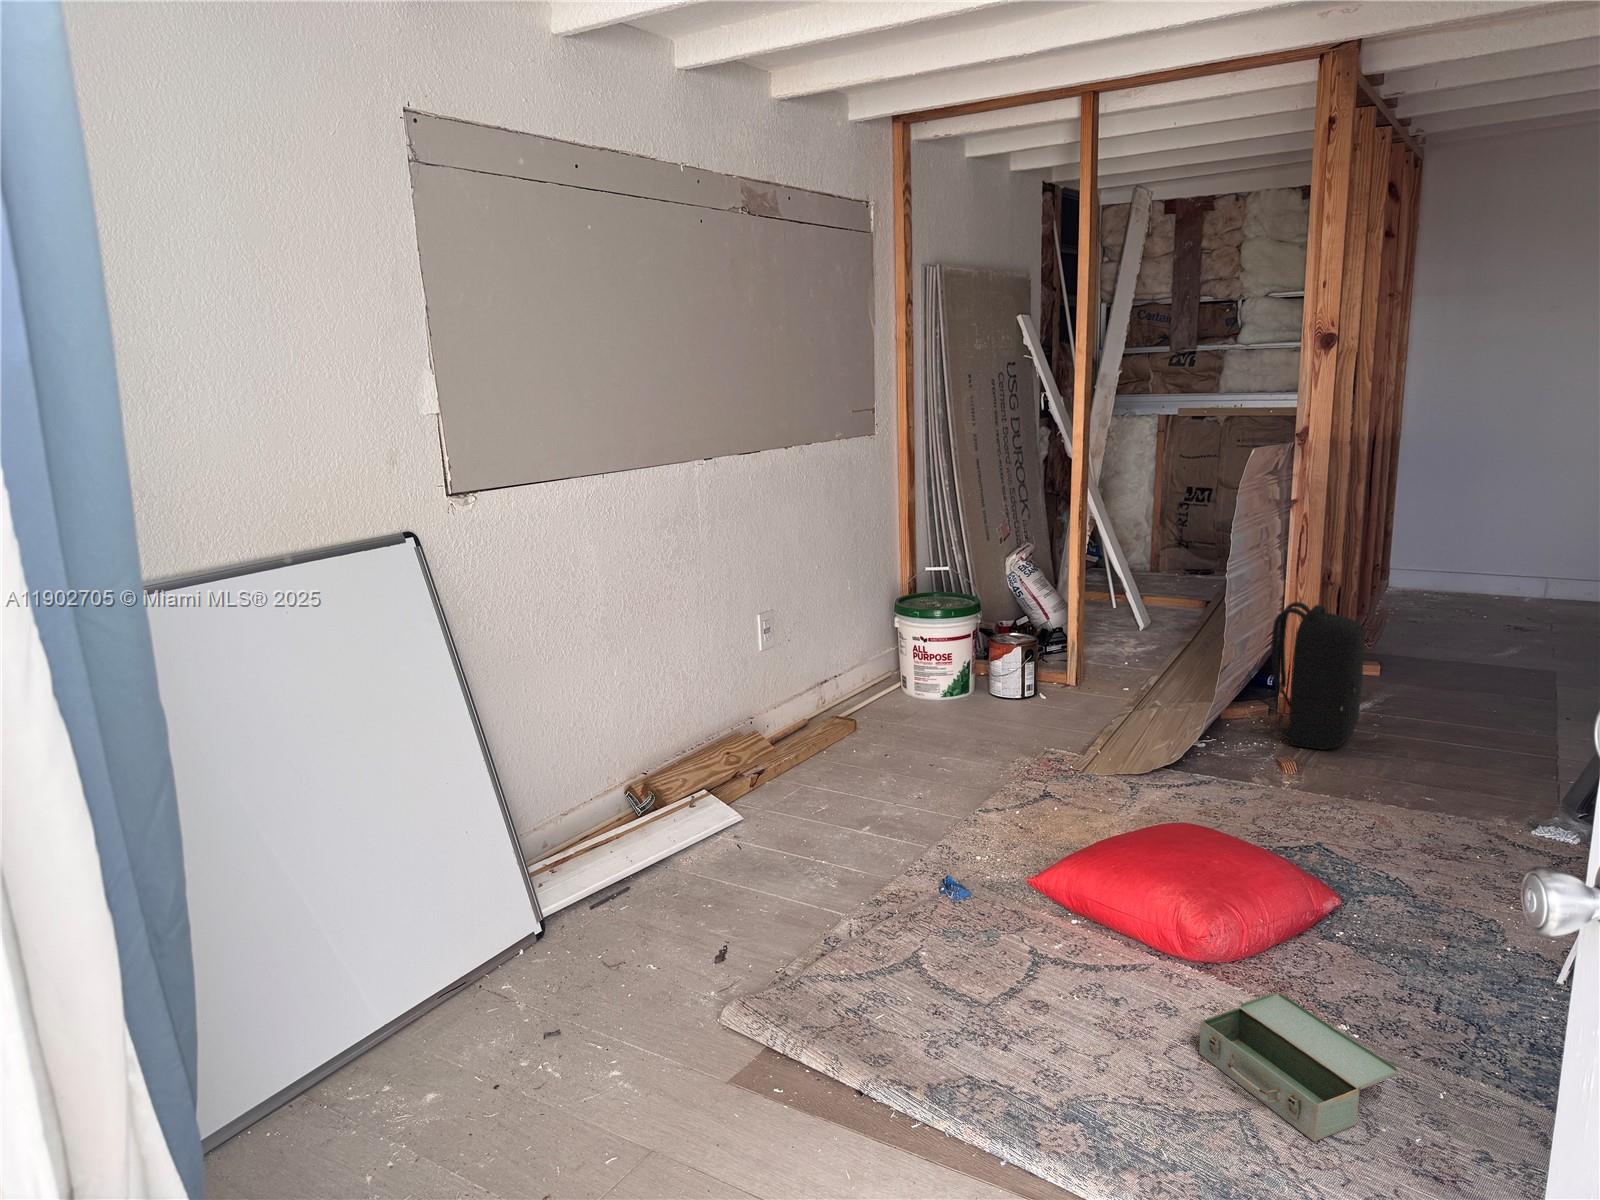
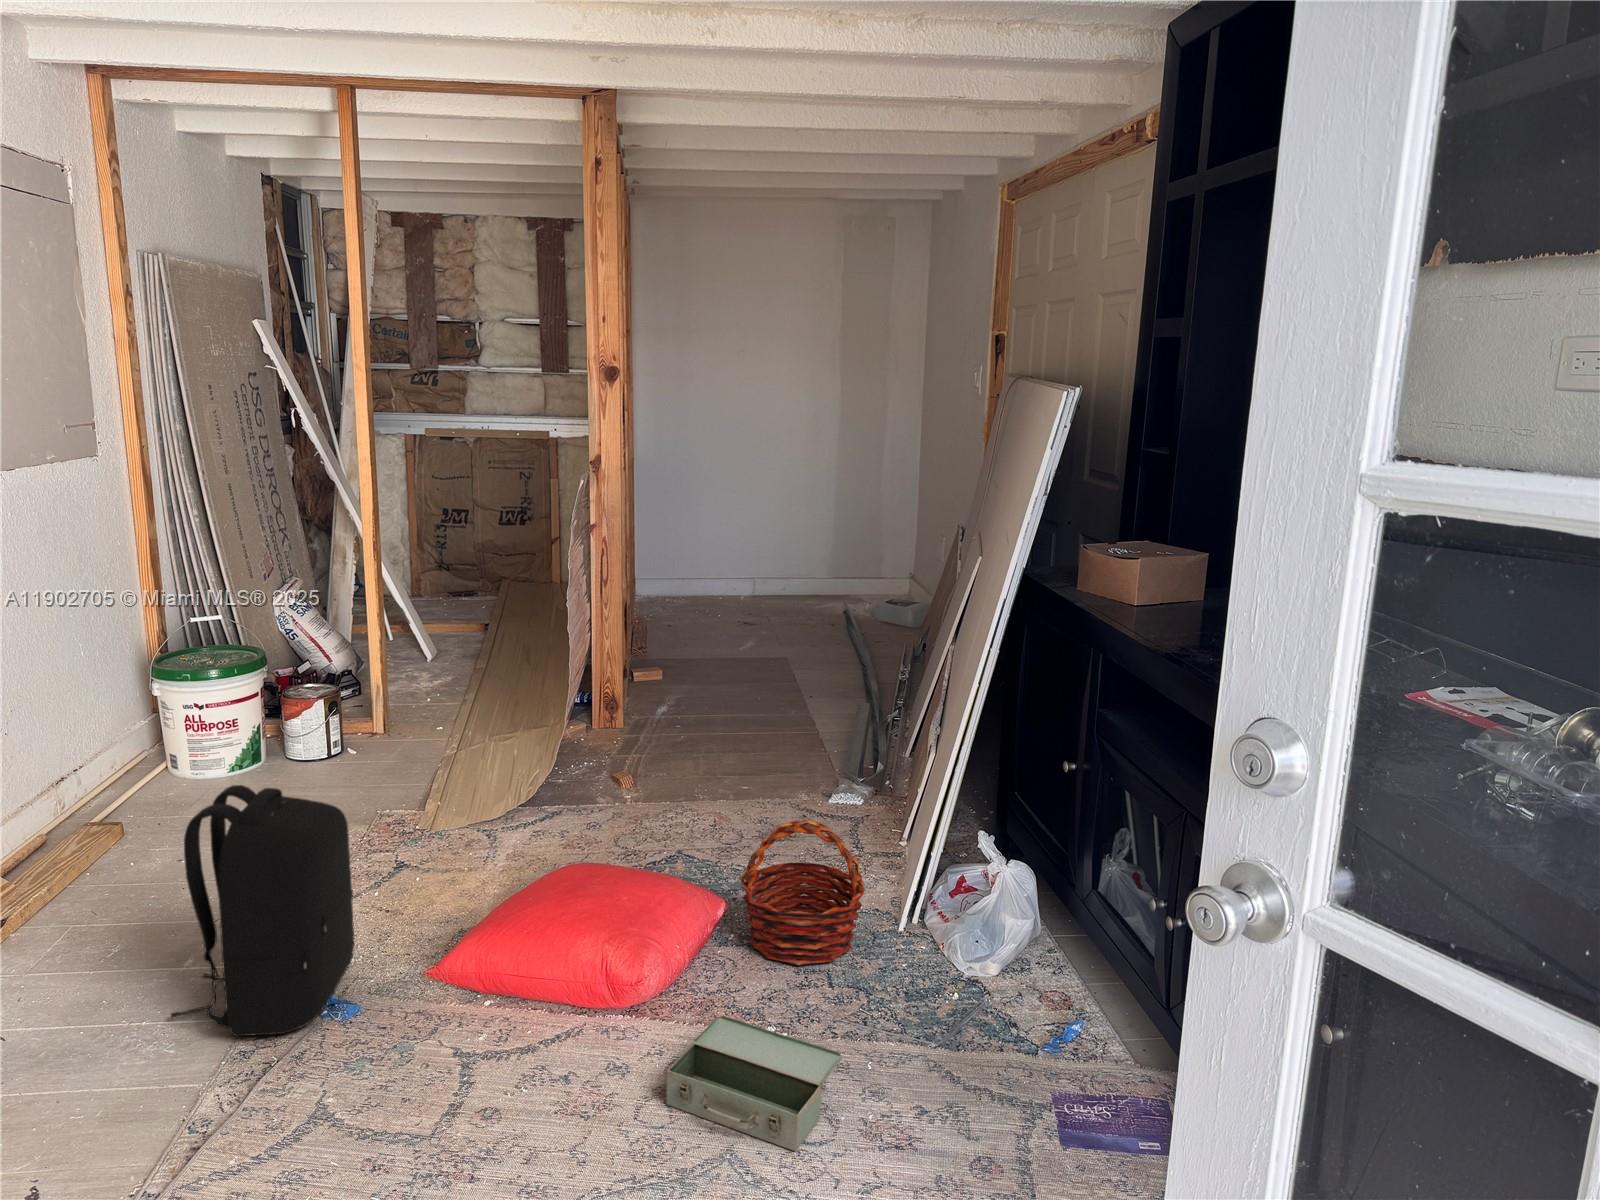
backpack: present [1251,602,1366,749] -> present [171,785,354,1036]
basket: none [1353,825,1508,987] -> present [740,820,865,966]

